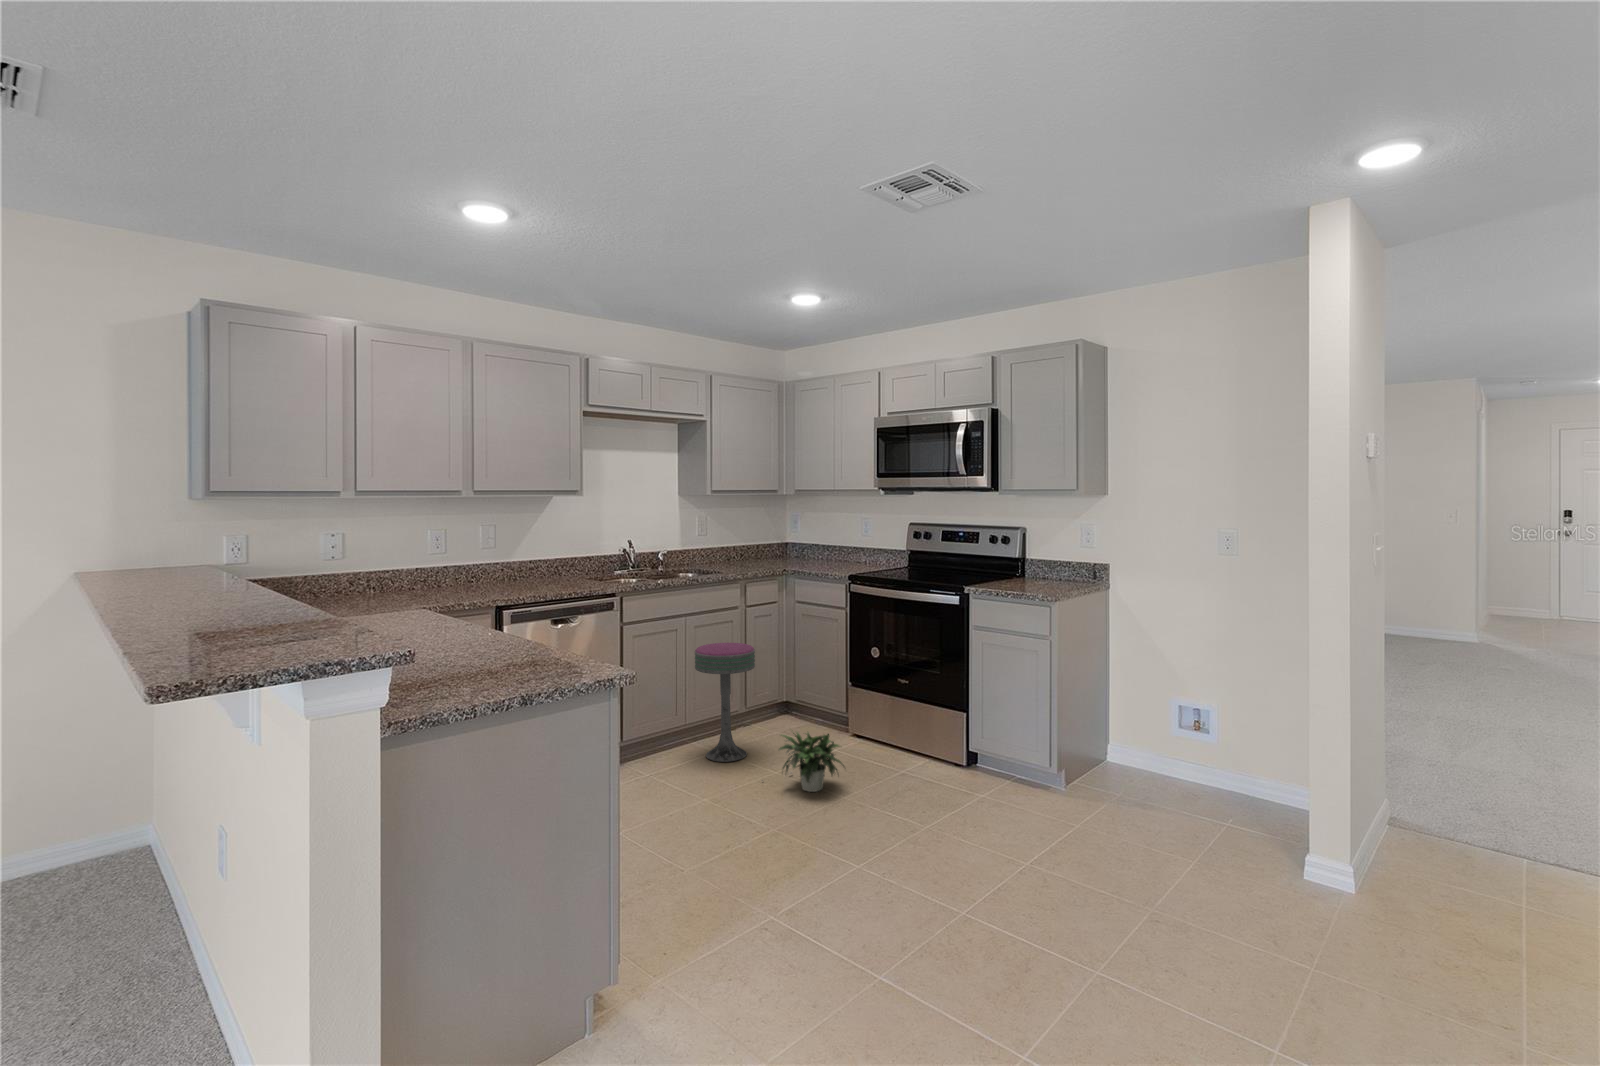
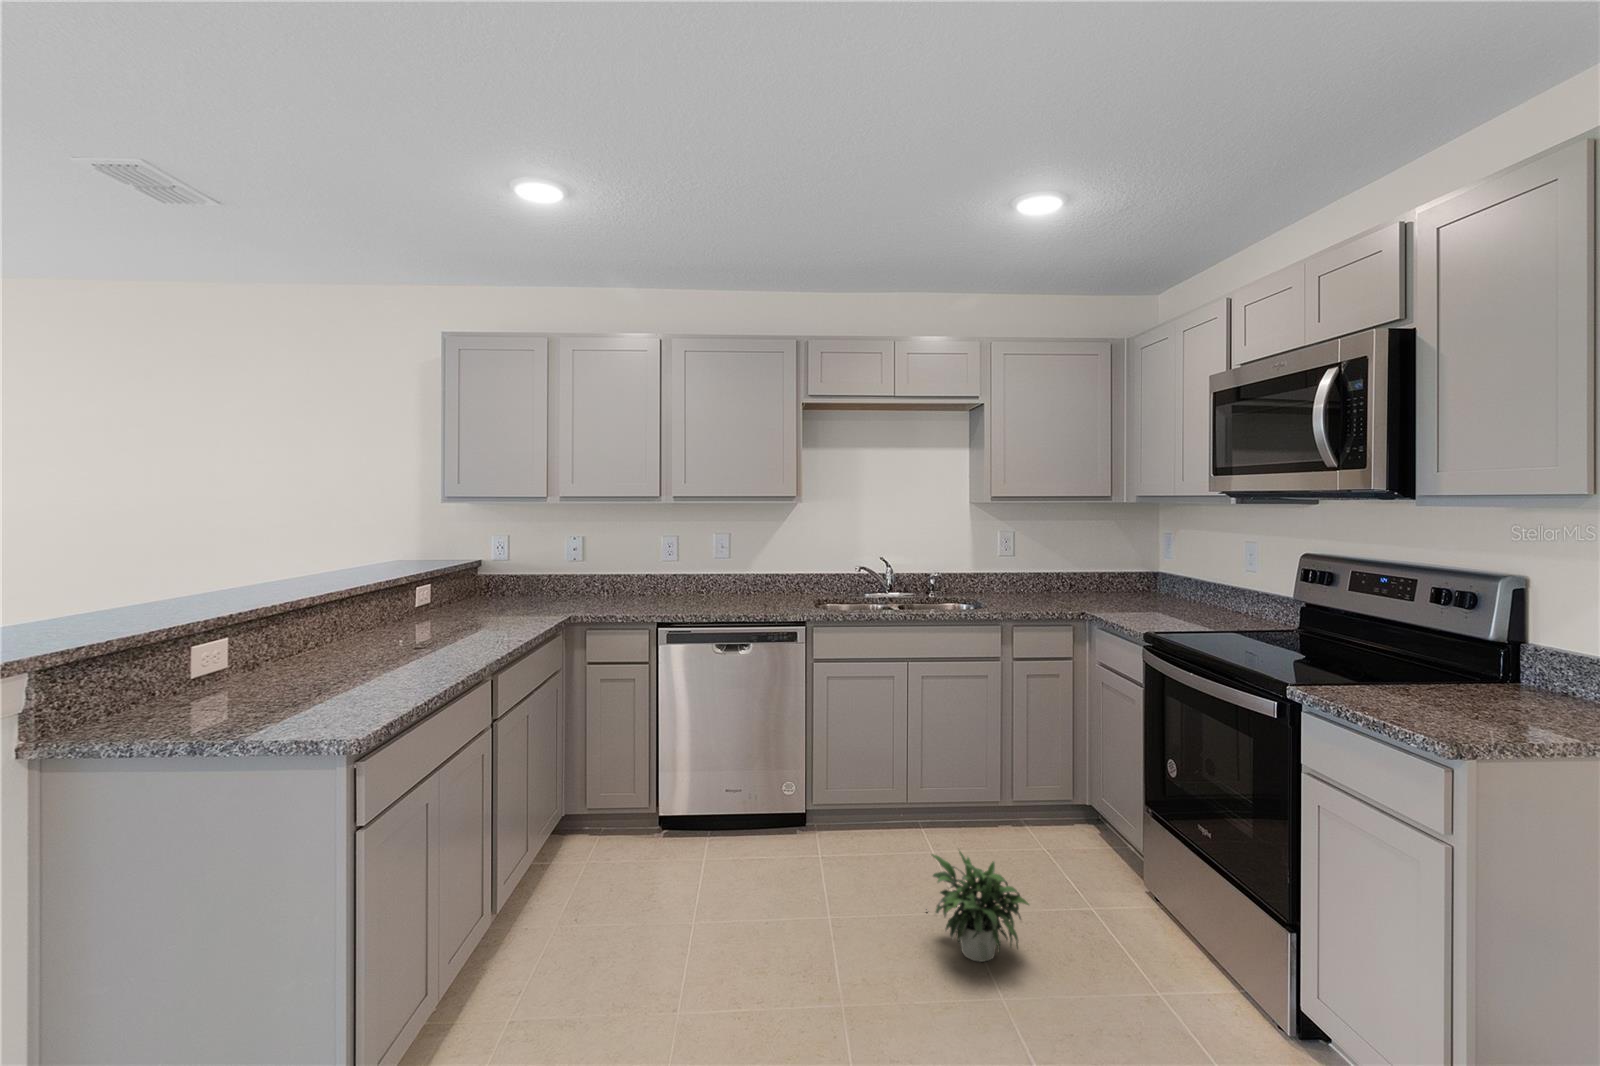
bar stool: present [695,643,755,762] -> none [897,699,978,865]

